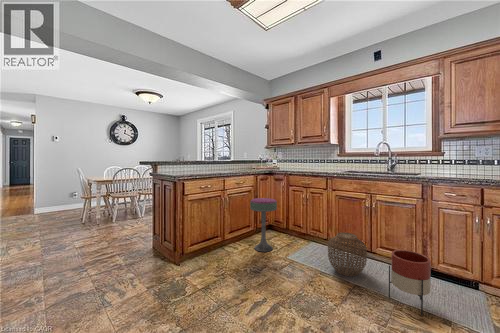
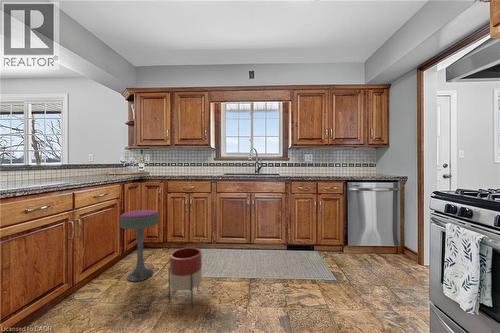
woven basket: present [328,232,367,276] -> none [223,234,258,277]
planter: present [389,250,431,316] -> present [169,247,202,308]

